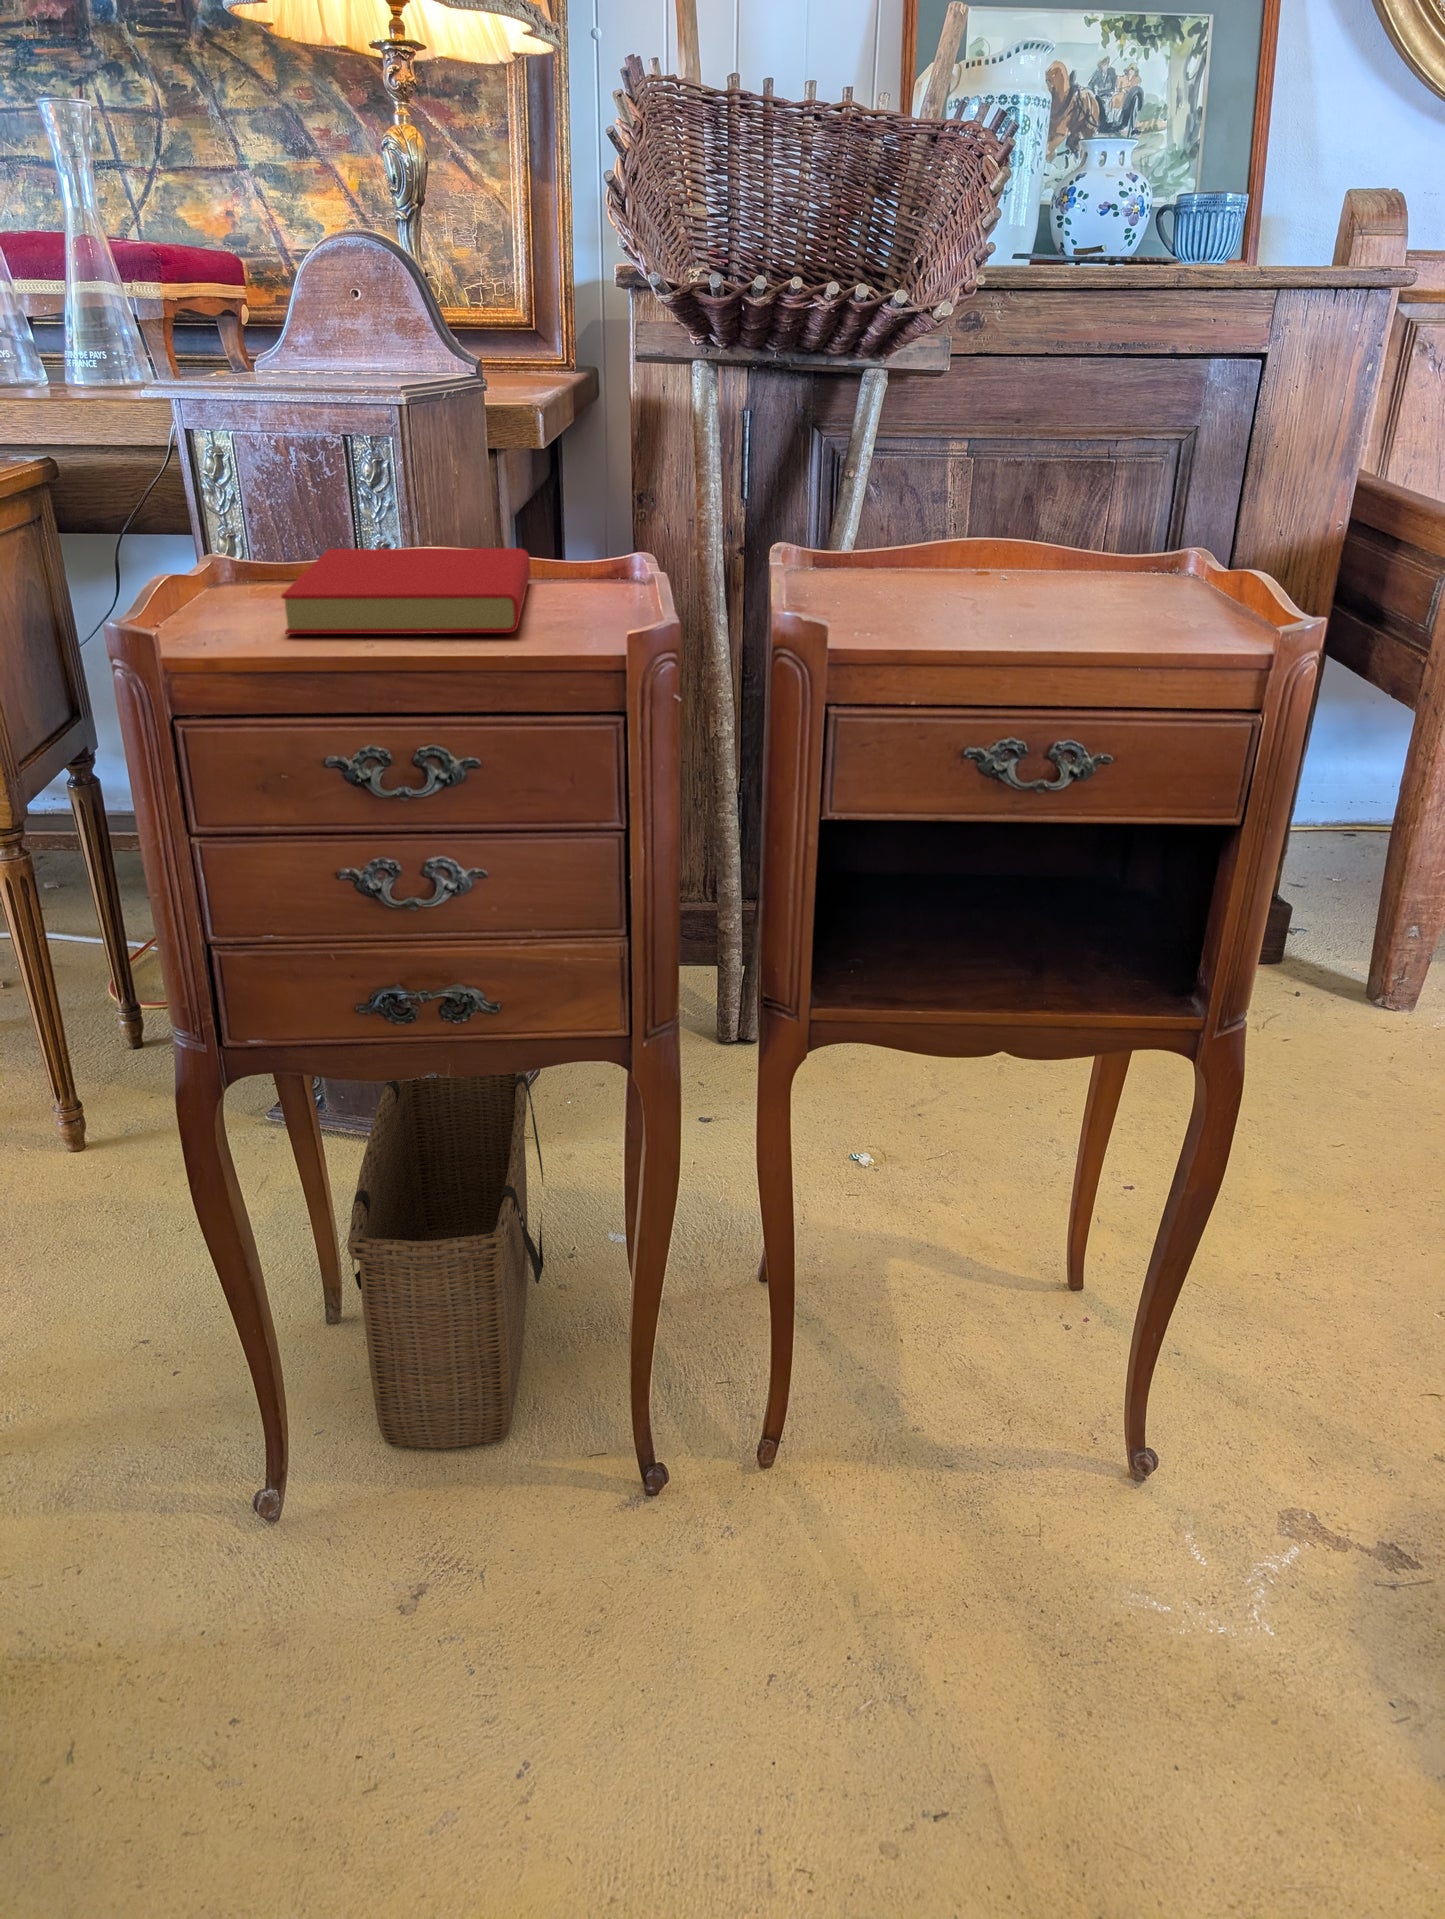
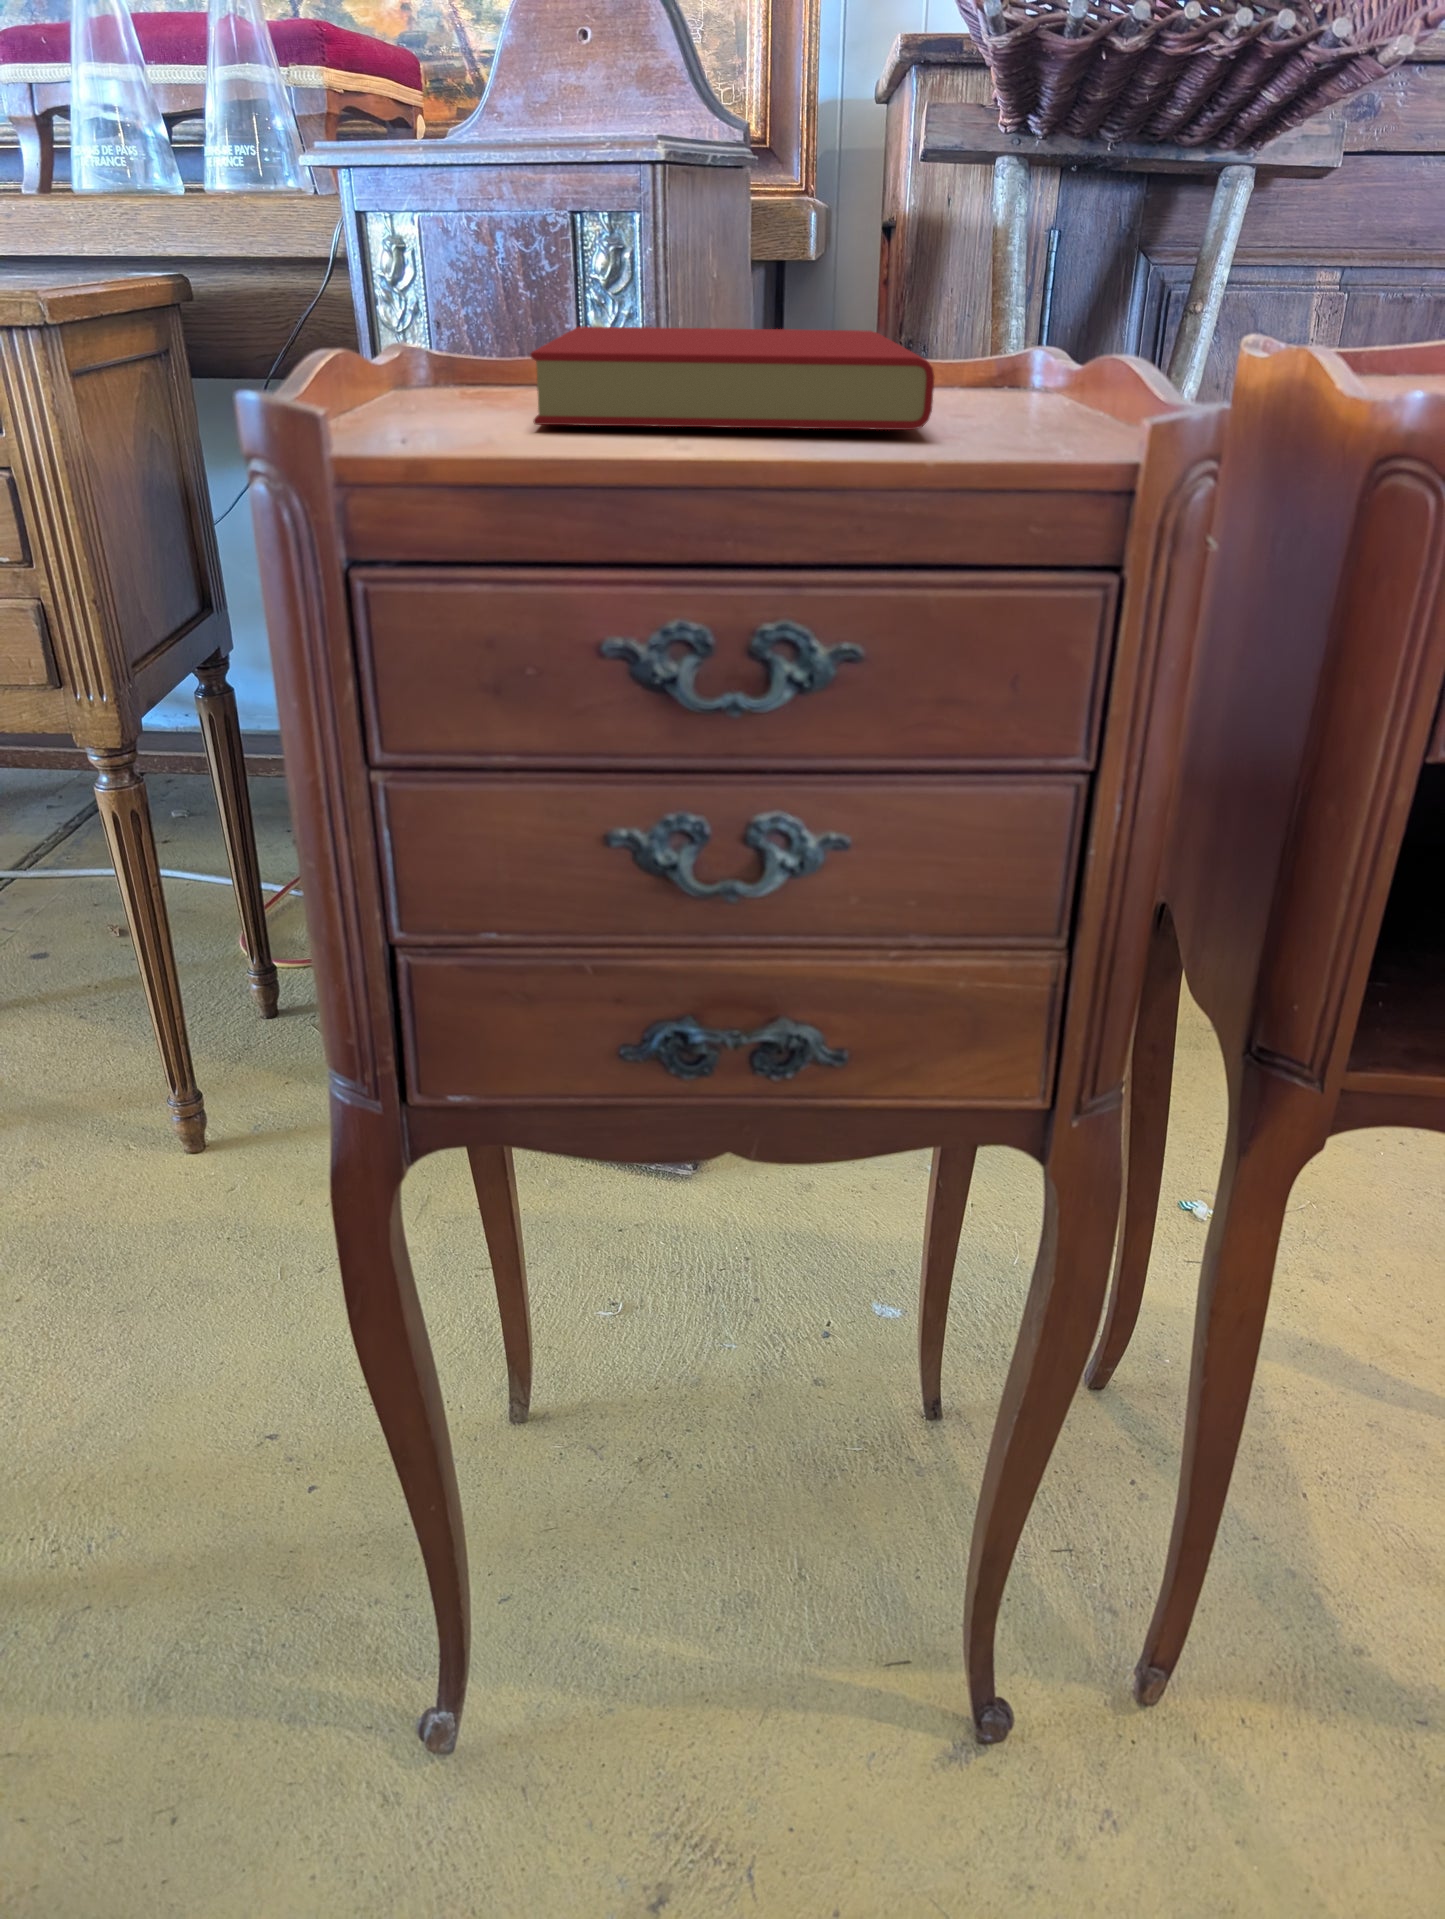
basket: present [347,1071,543,1448] -> none [557,1053,815,1640]

